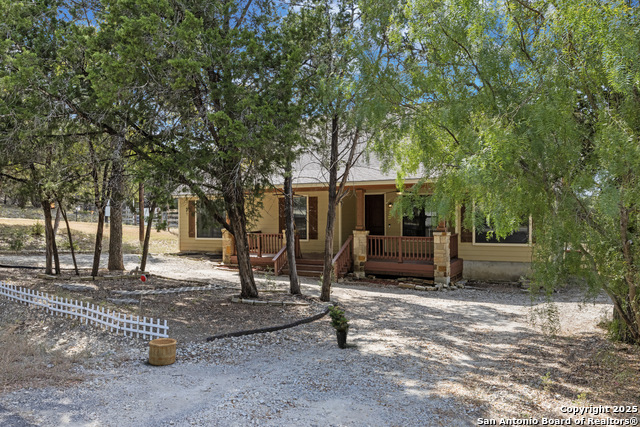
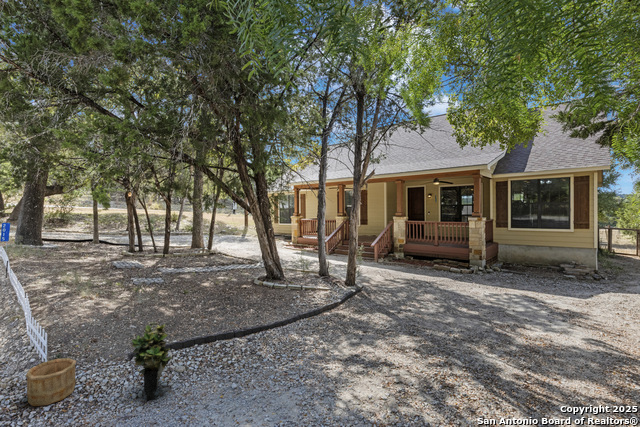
potted plant: present [328,306,350,349] -> present [132,324,172,400]

